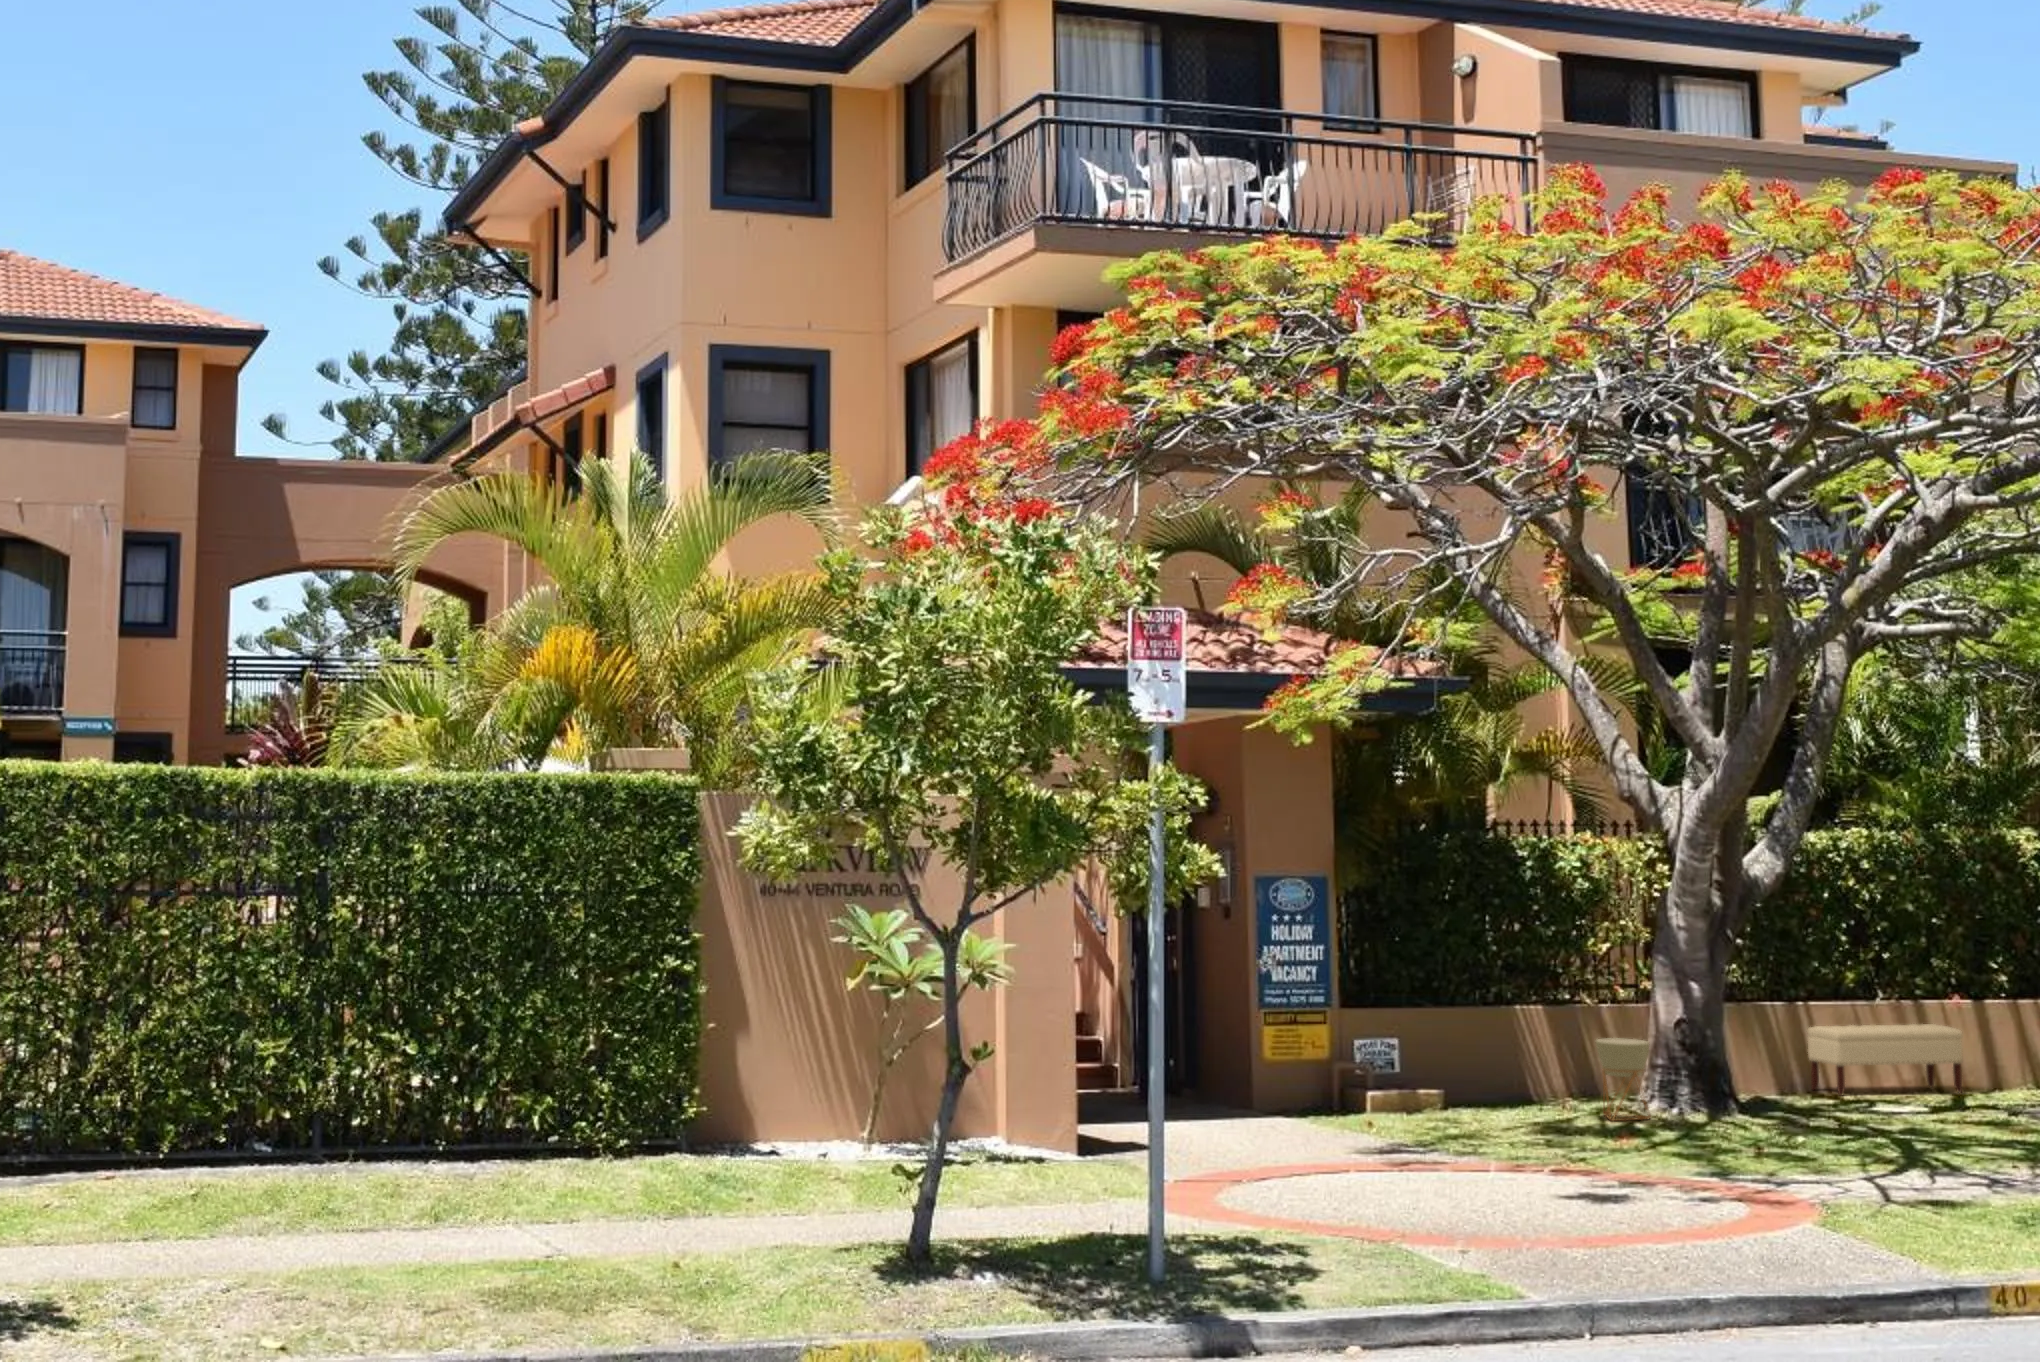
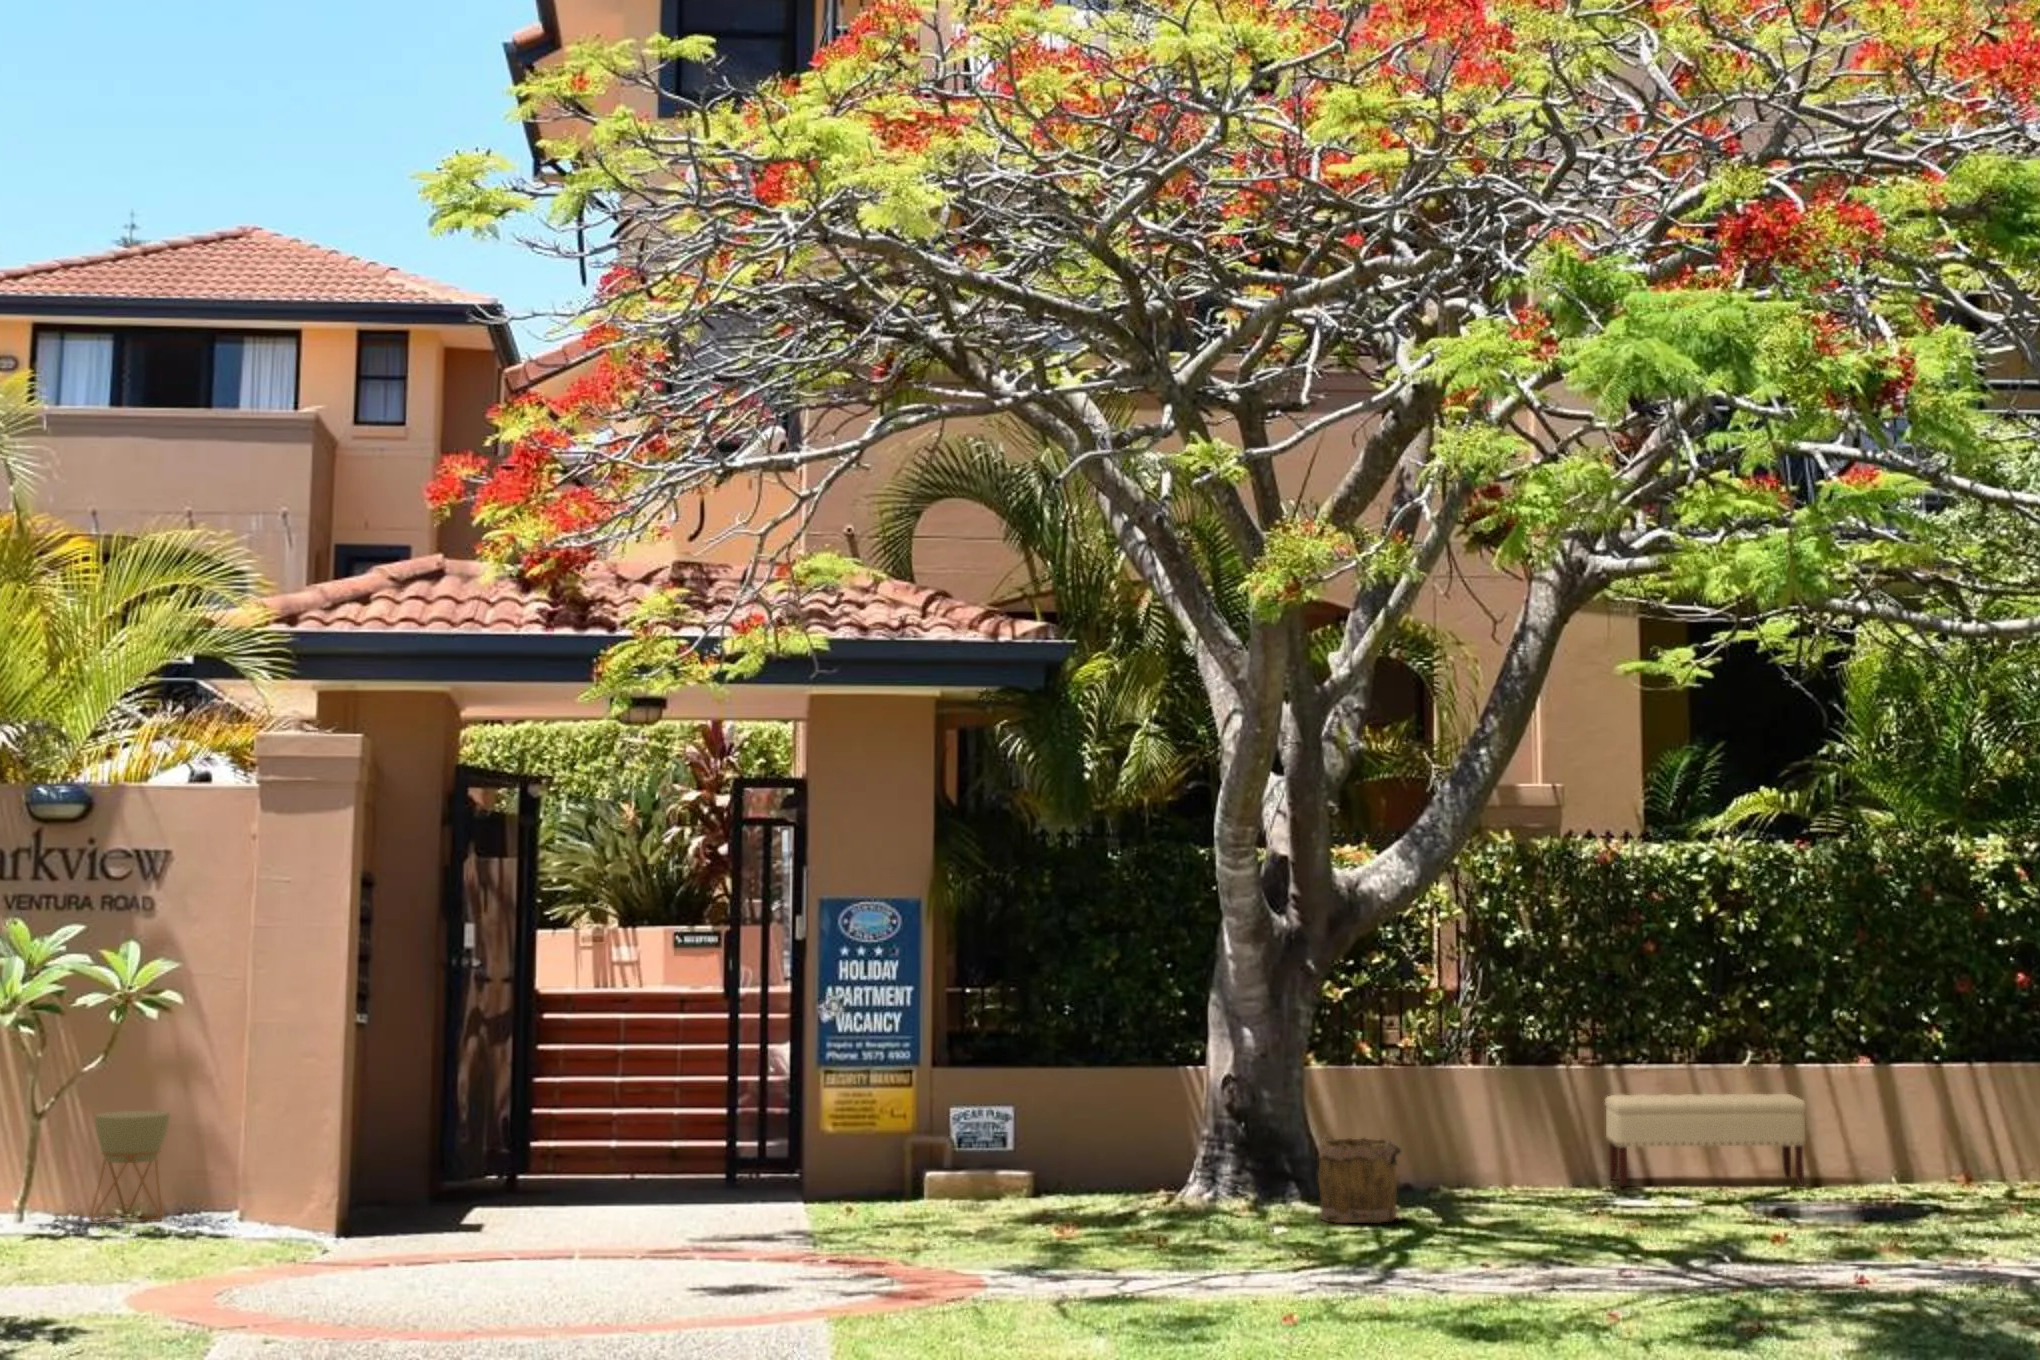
planter: present [1596,1038,1651,1121] -> present [90,1111,170,1223]
bucket: none [1726,1062,1796,1129] -> present [1318,1136,1401,1223]

